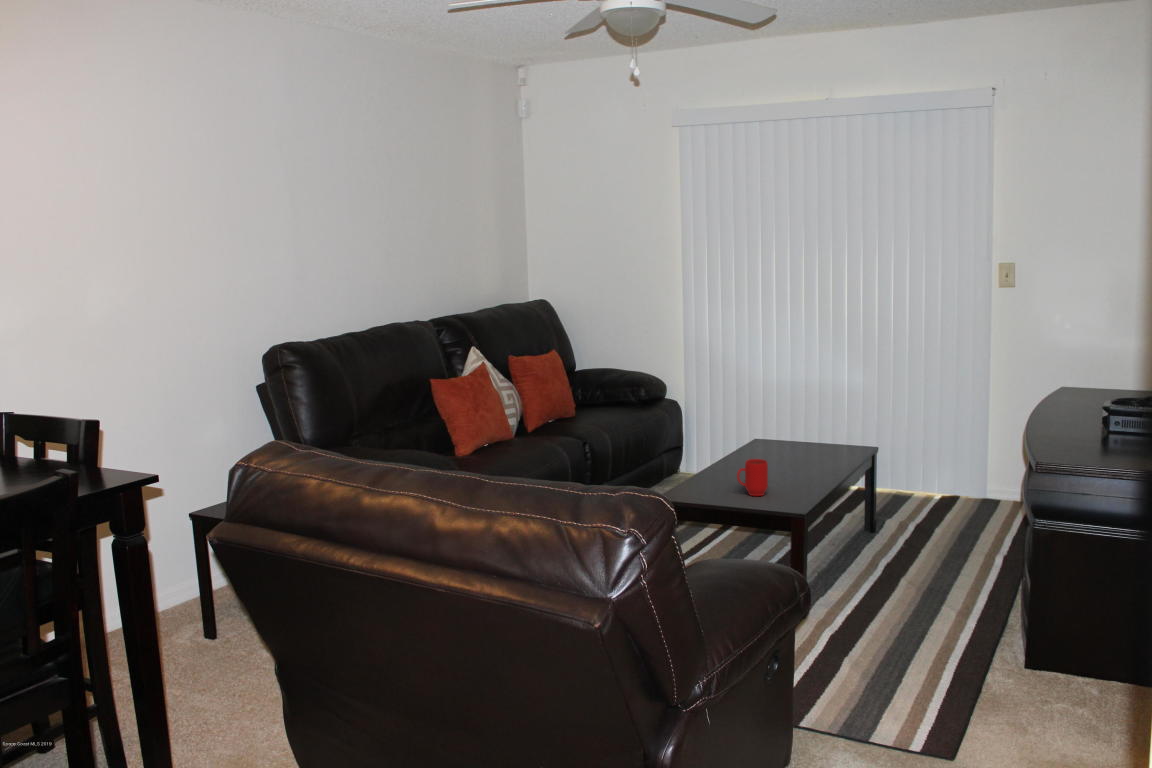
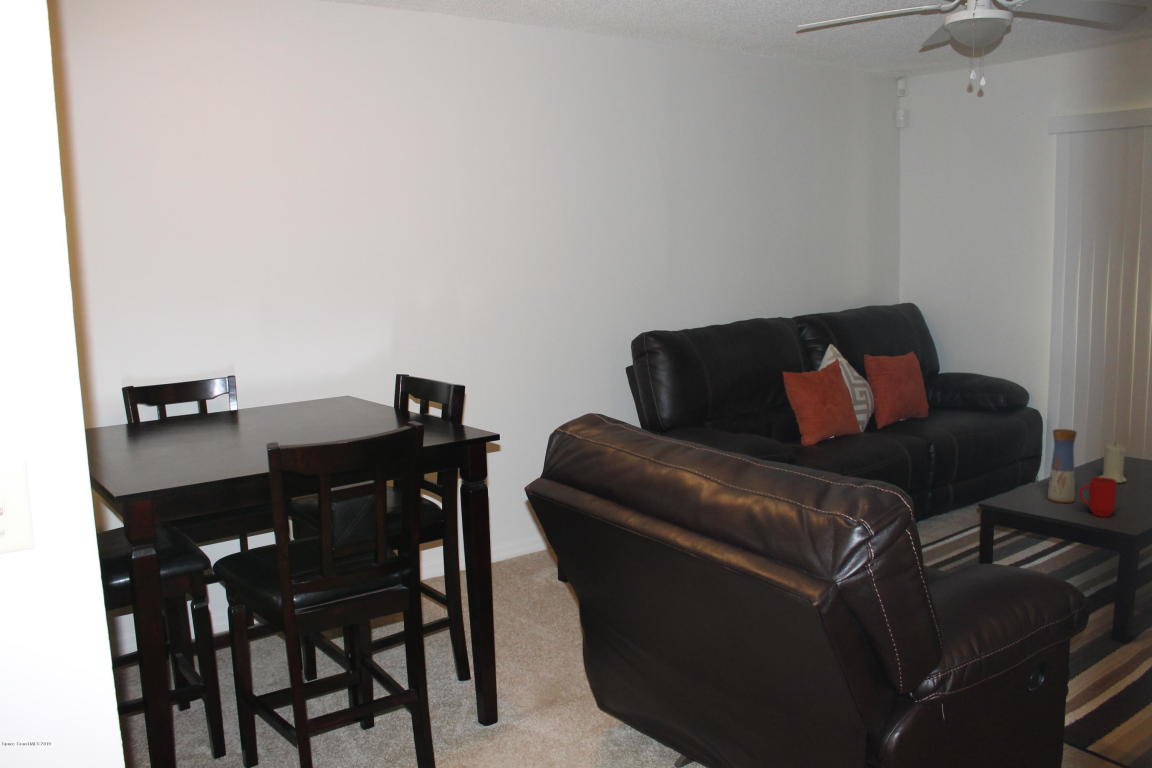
vase: none [706,416,730,487] -> present [1048,429,1077,503]
candle: none [741,425,765,463] -> present [1099,443,1126,483]

